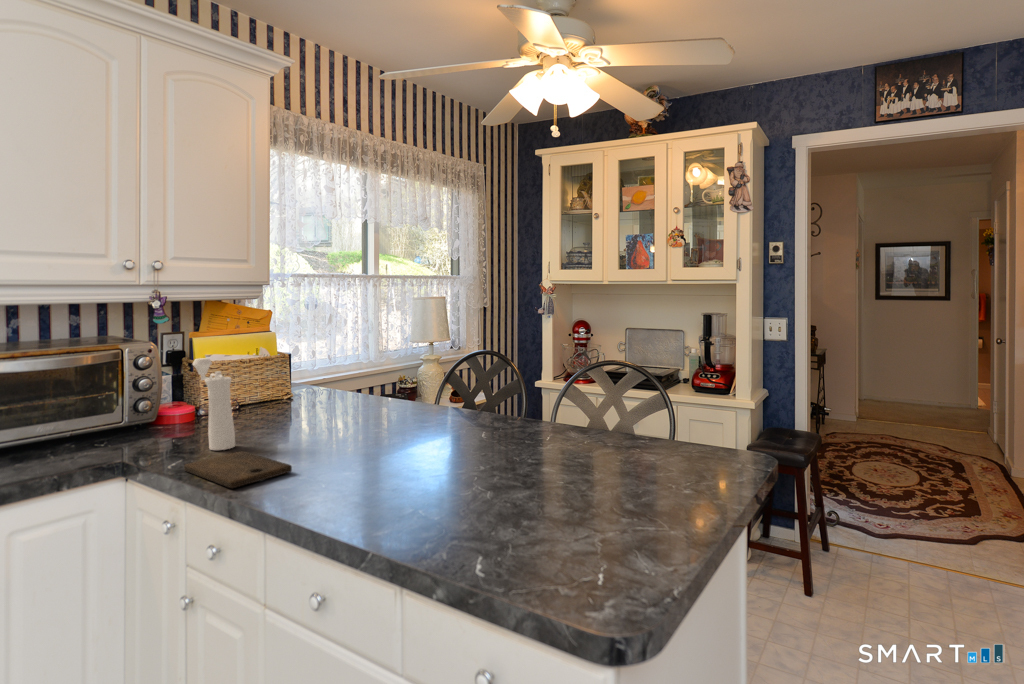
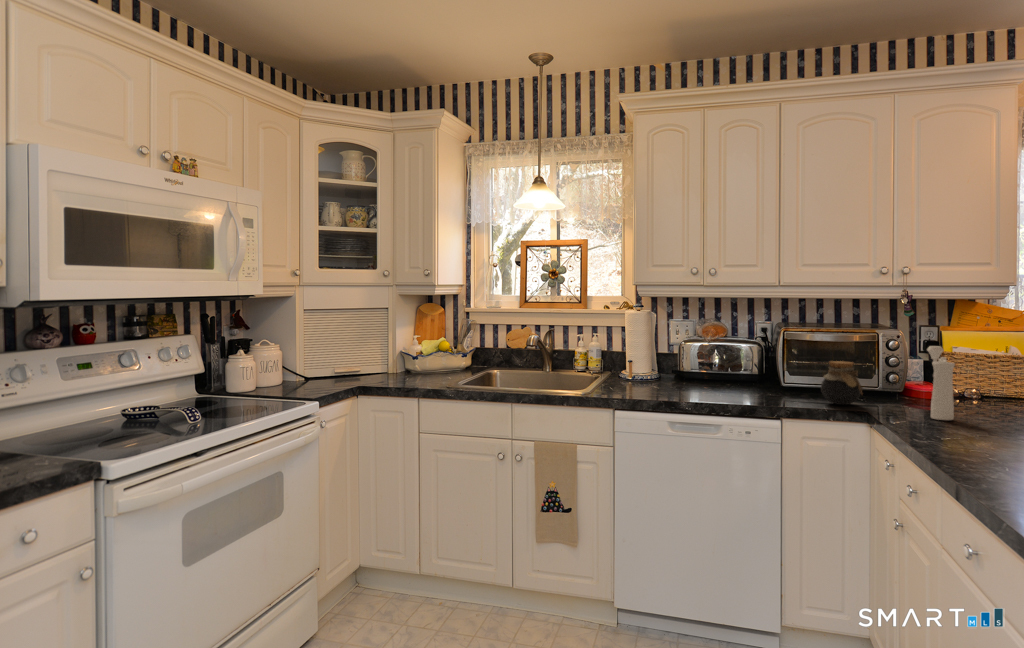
jar: none [41,394,114,461] -> present [821,361,863,405]
cutting board: present [184,451,292,488] -> none [903,420,986,443]

